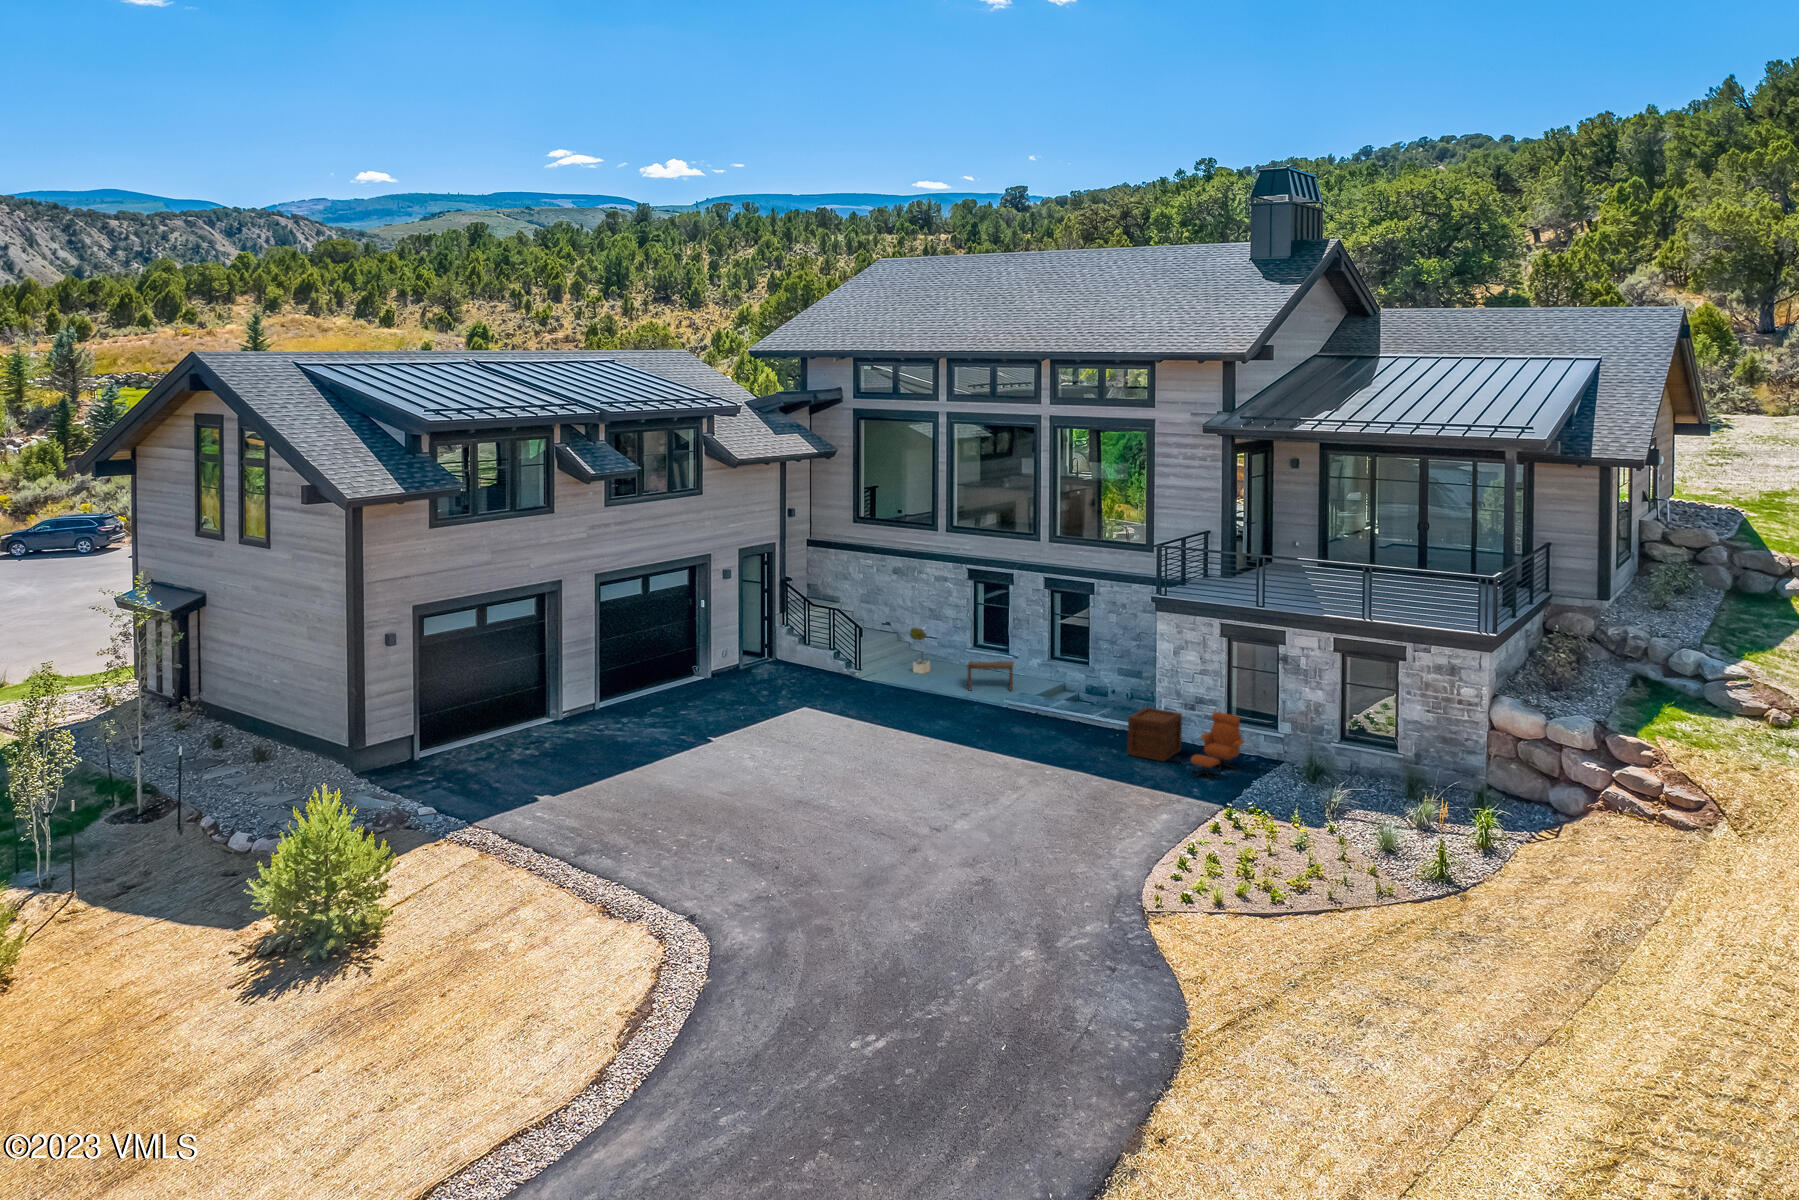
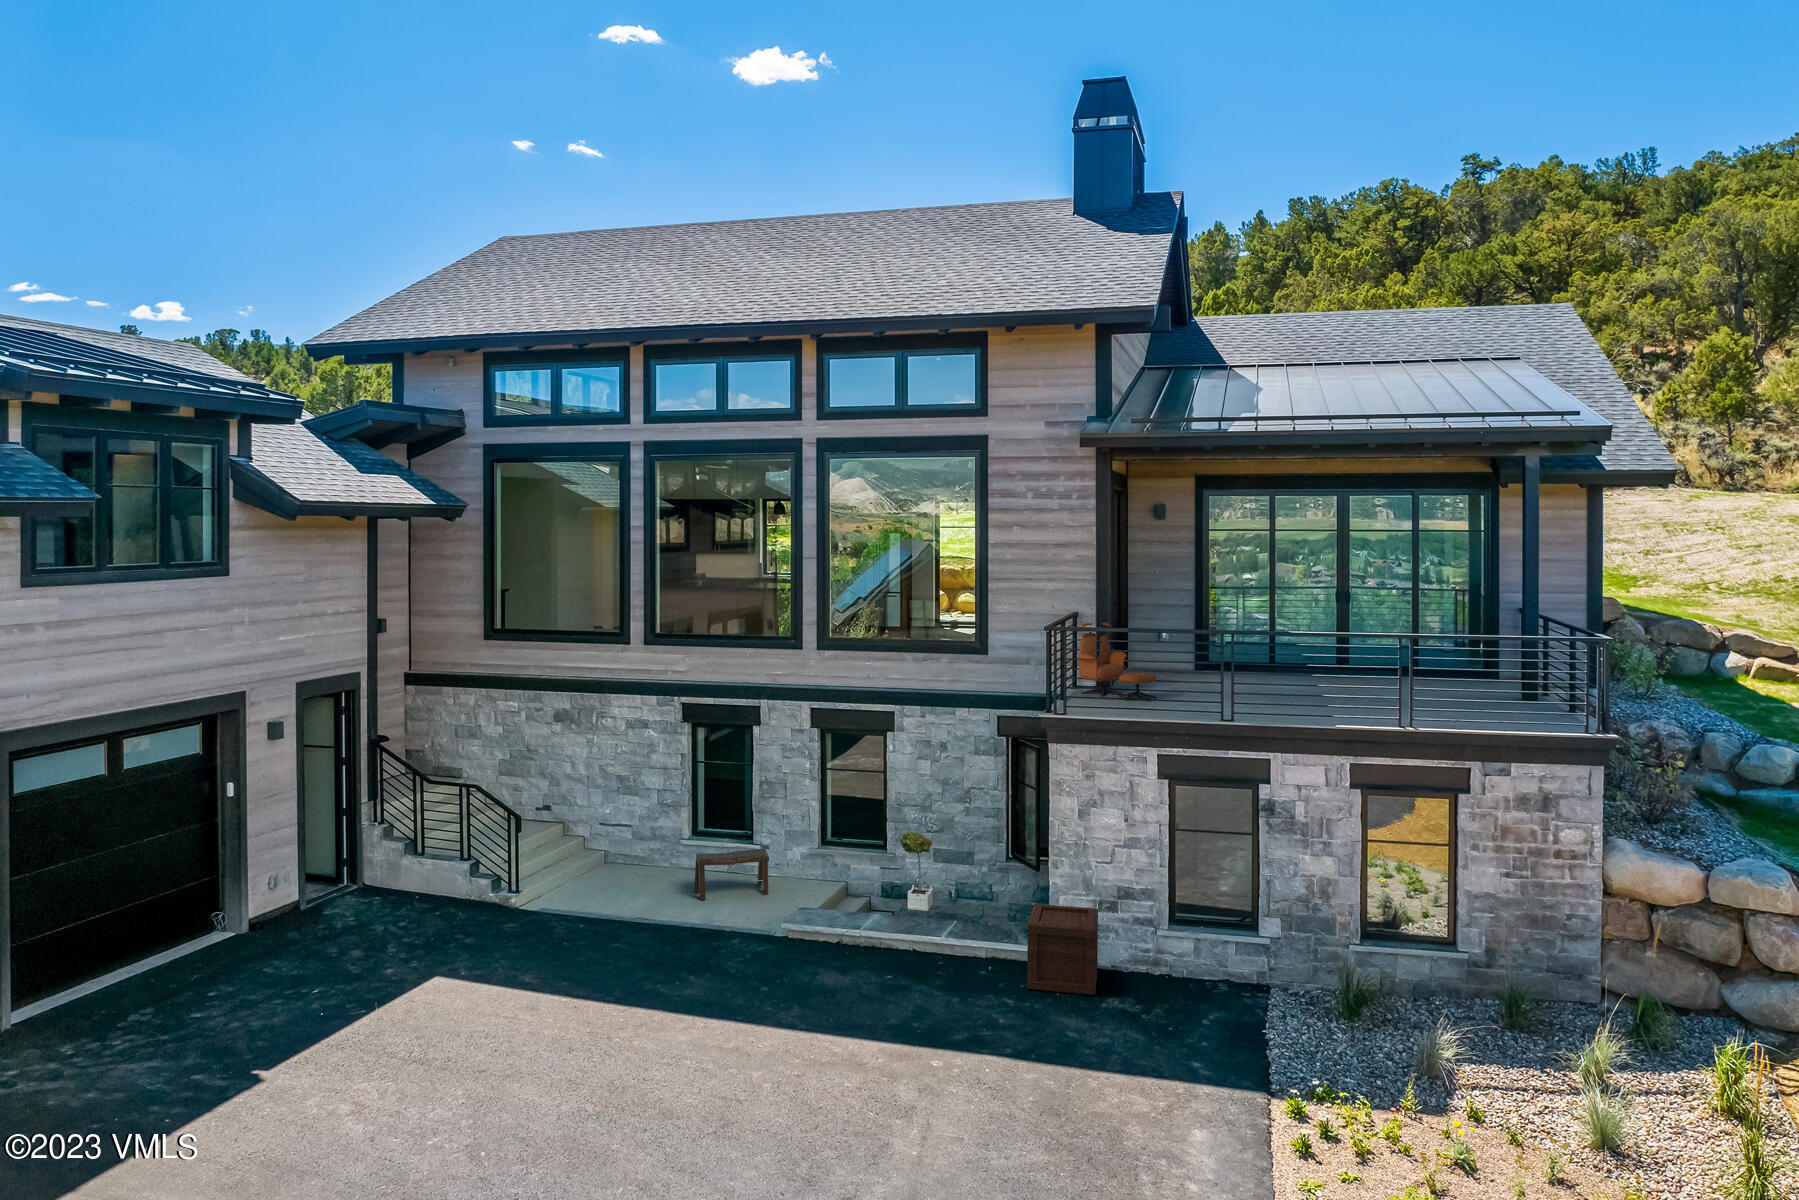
potted tree: present [910,628,930,674] -> present [900,832,932,911]
lounge chair: present [1191,712,1244,778] -> present [1078,623,1157,700]

